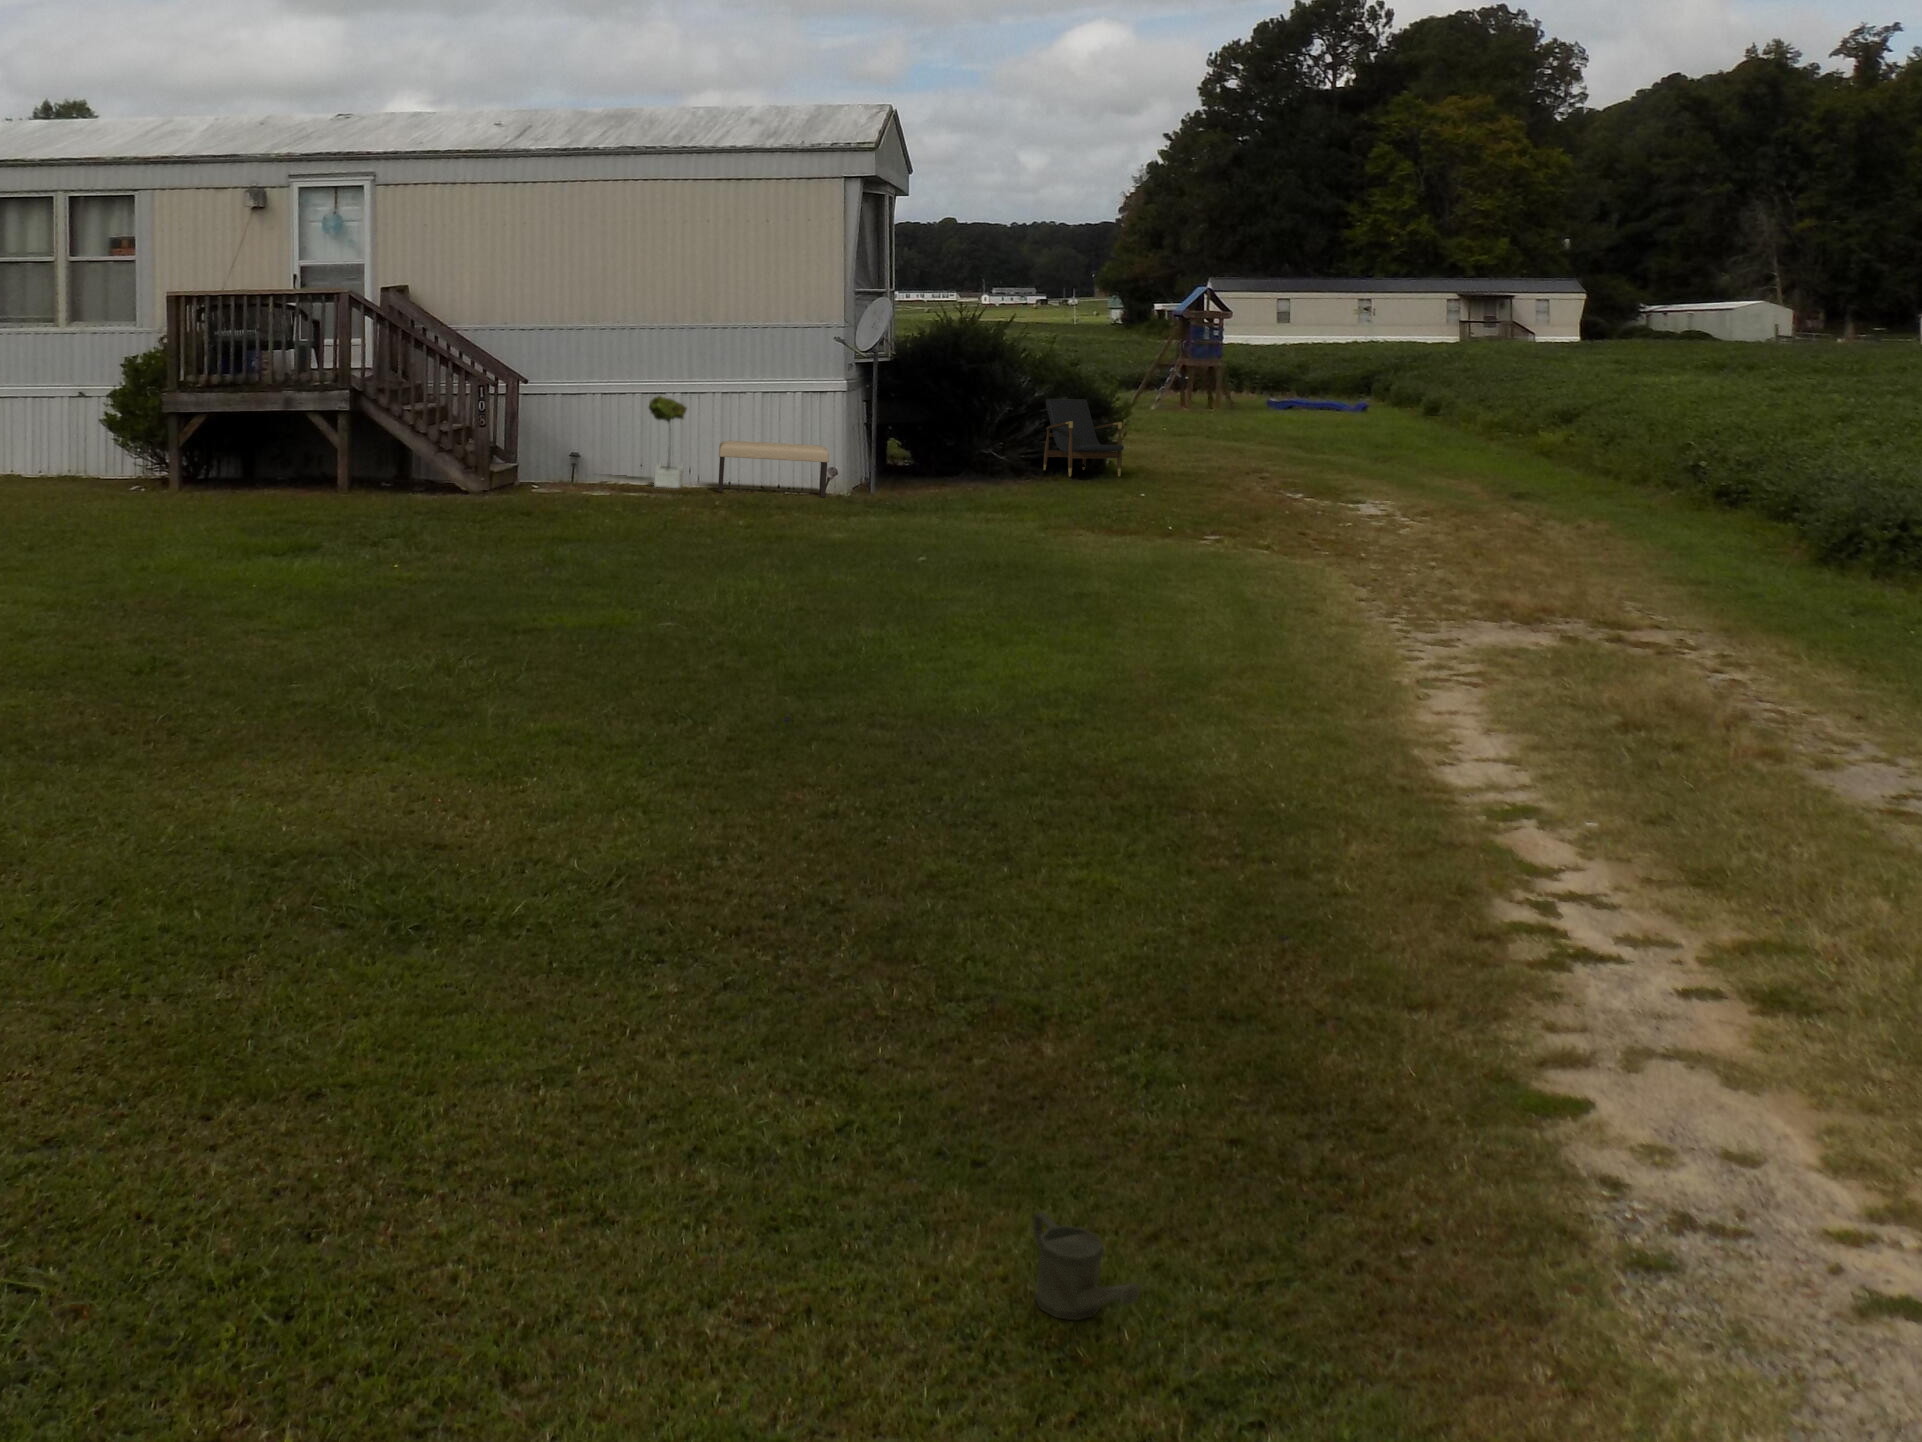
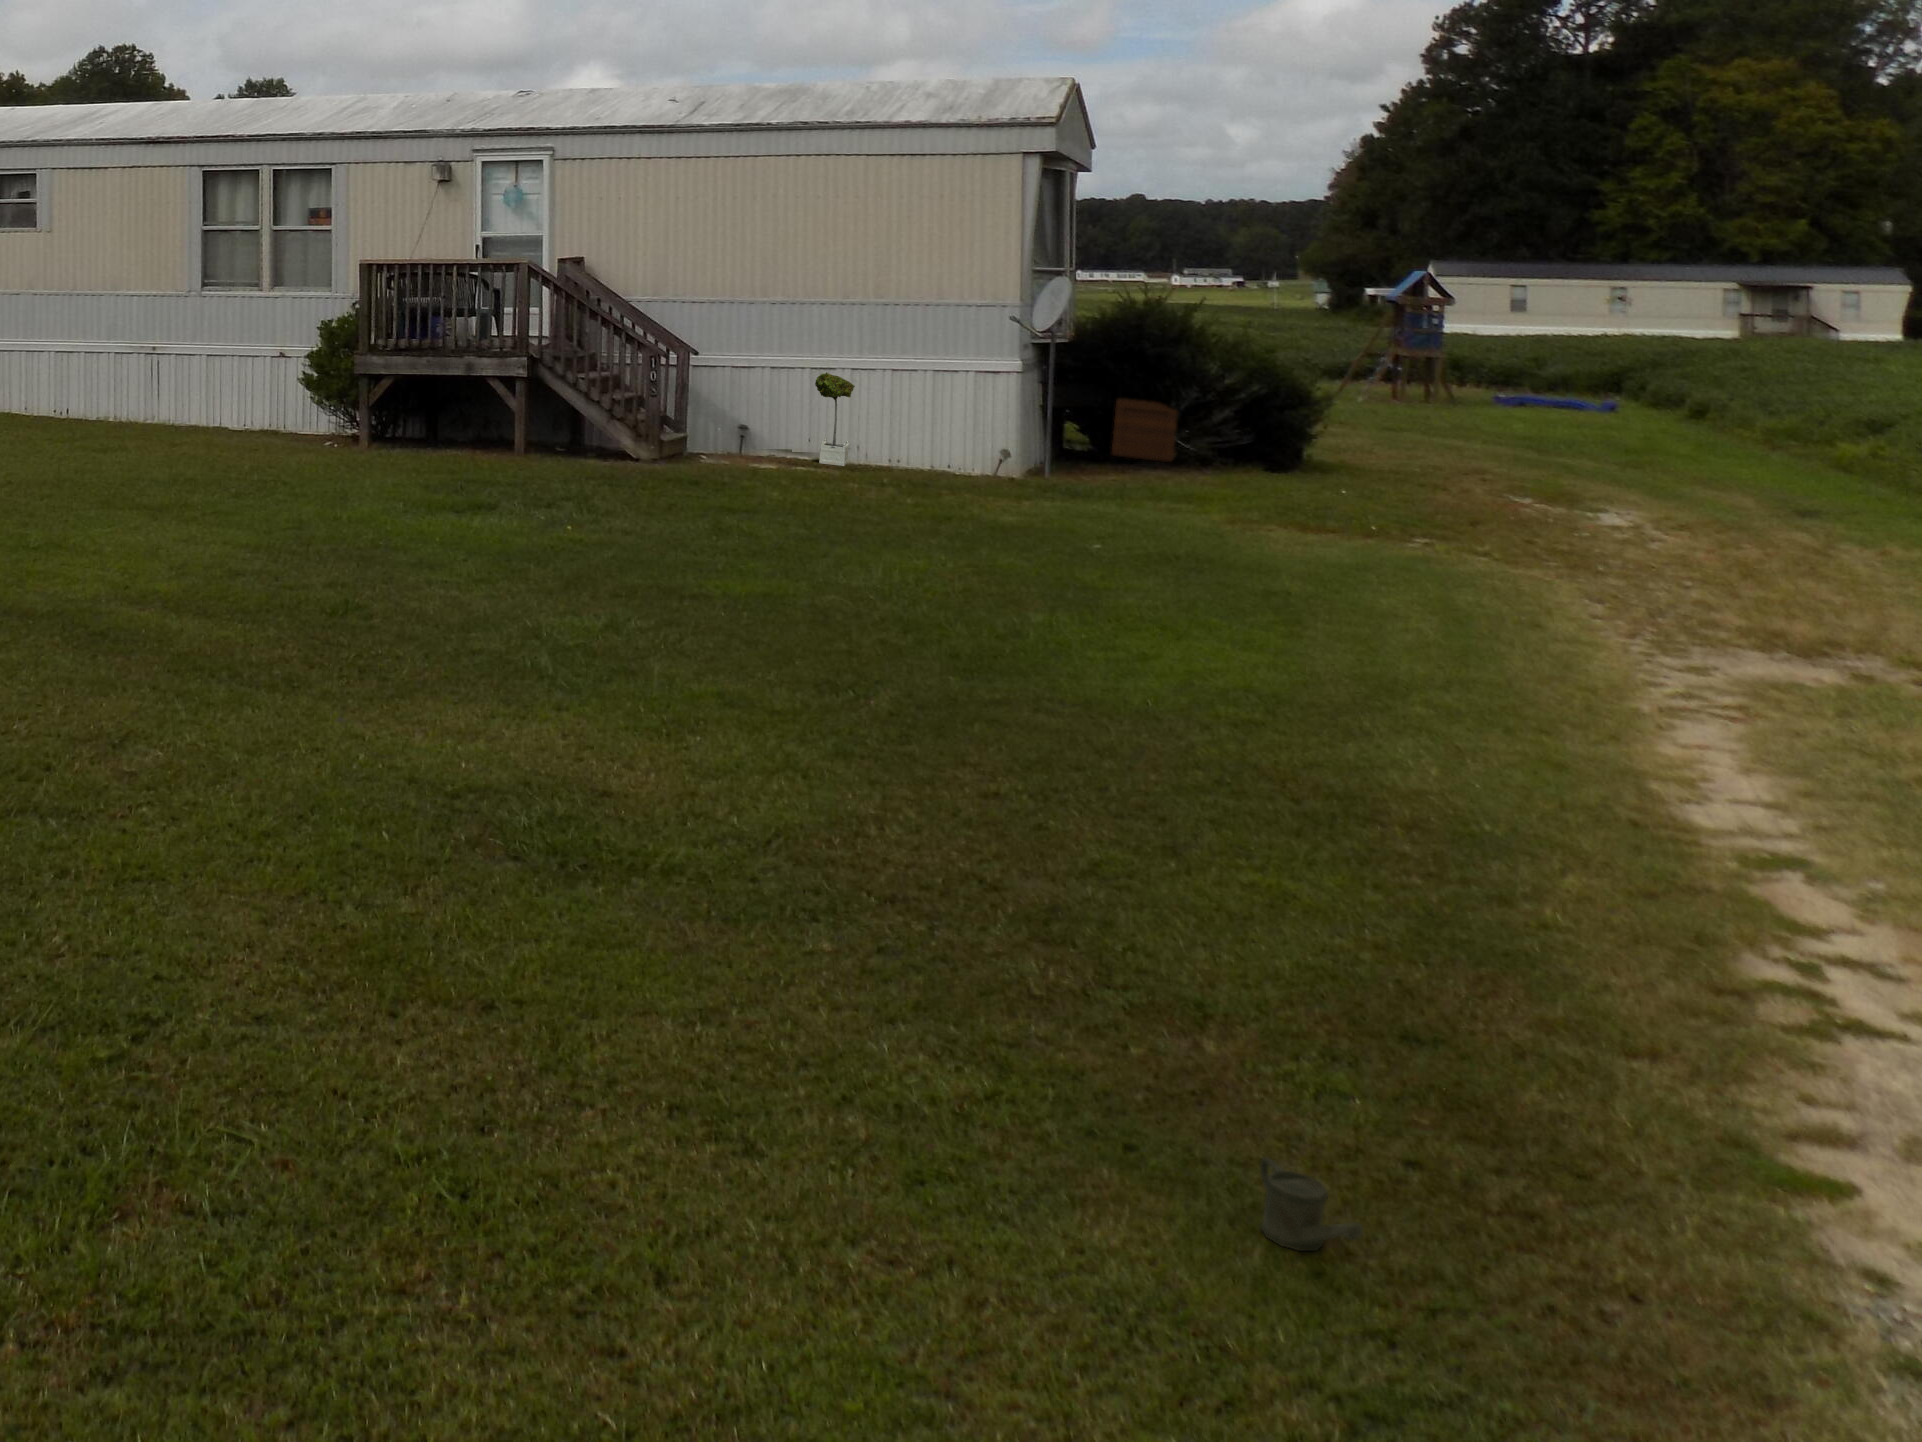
lounge chair: present [1044,399,1124,476] -> none [1233,386,1326,472]
wooden crate: none [935,411,997,473] -> present [1112,399,1177,462]
bench: present [718,441,829,498] -> none [885,421,1001,482]

